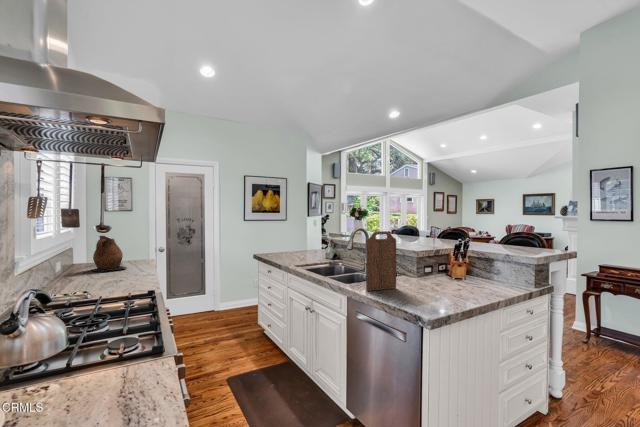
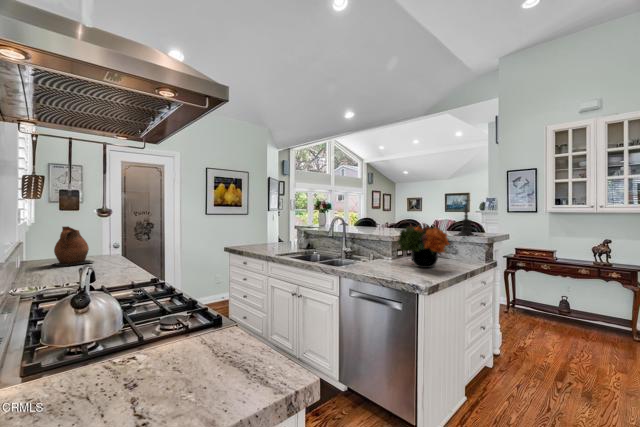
candle holder: none [495,202,530,253] -> present [457,199,476,236]
cutting board: present [366,231,396,291] -> none [357,218,381,271]
flower arrangement: none [416,238,480,291] -> present [397,223,449,268]

